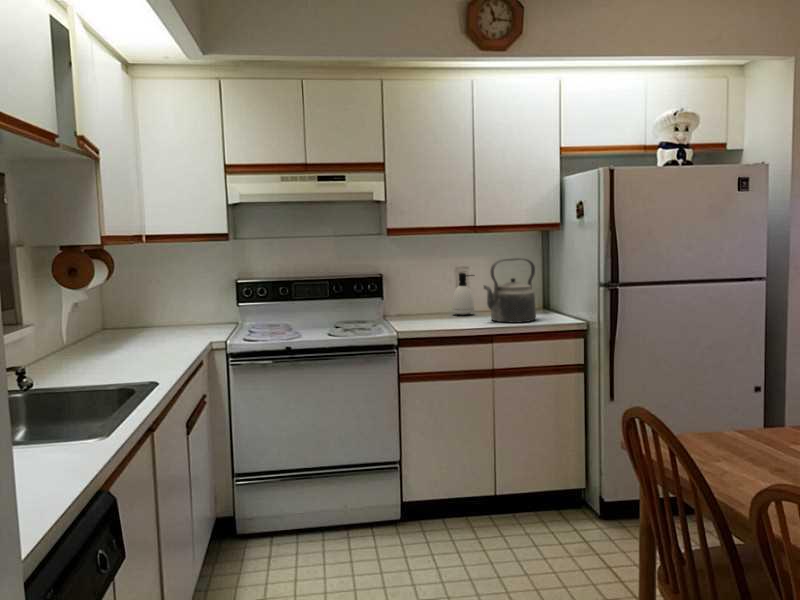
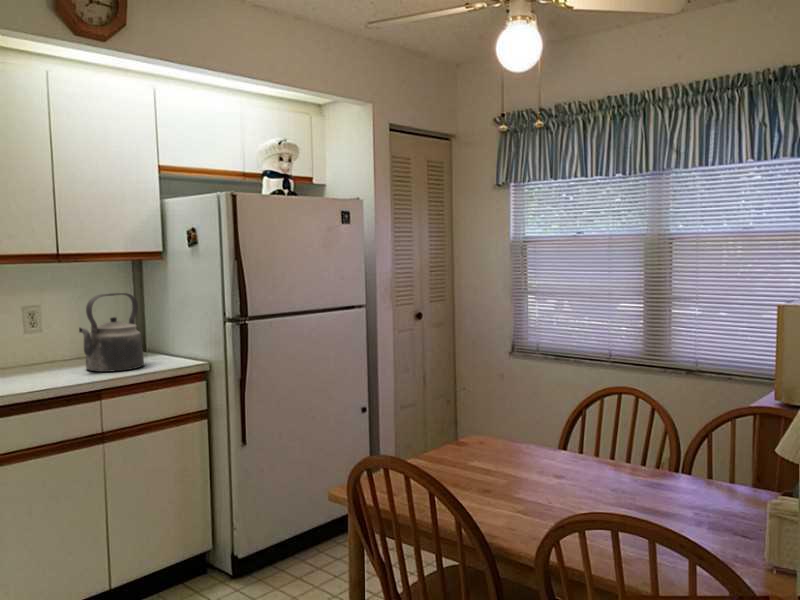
soap dispenser: present [452,273,474,315] -> none [21,314,53,367]

